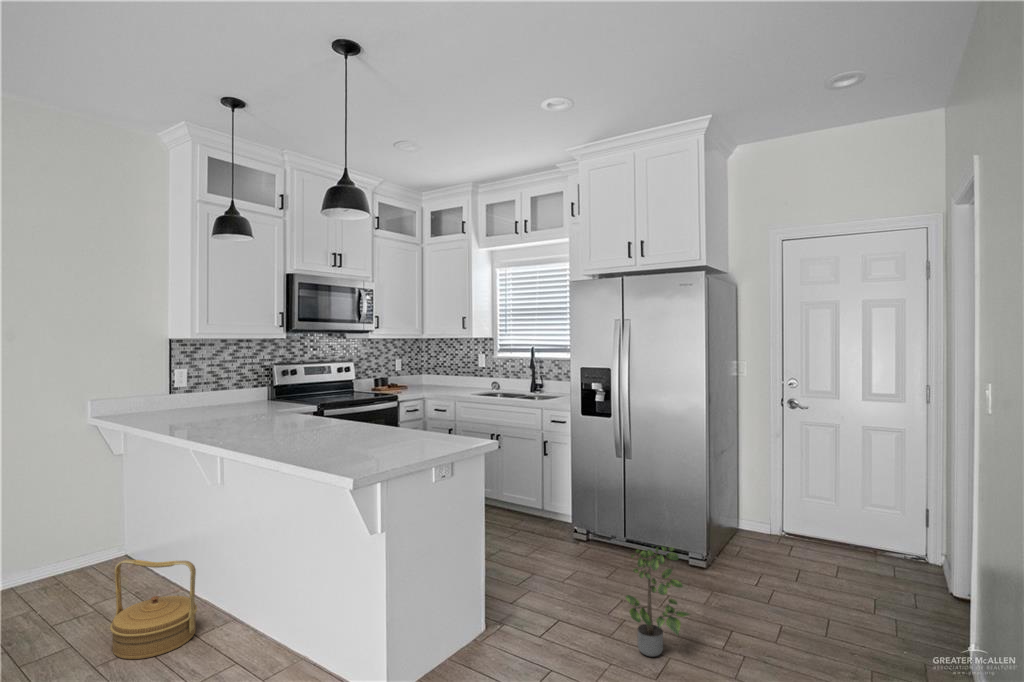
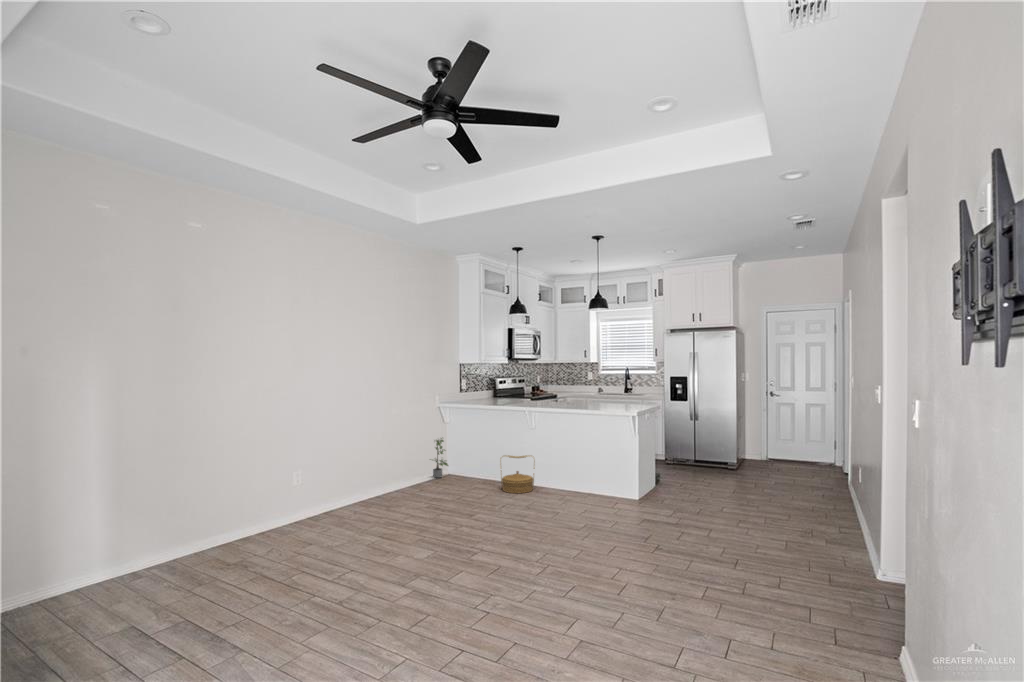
potted plant: present [626,545,689,656] -> present [433,438,448,478]

